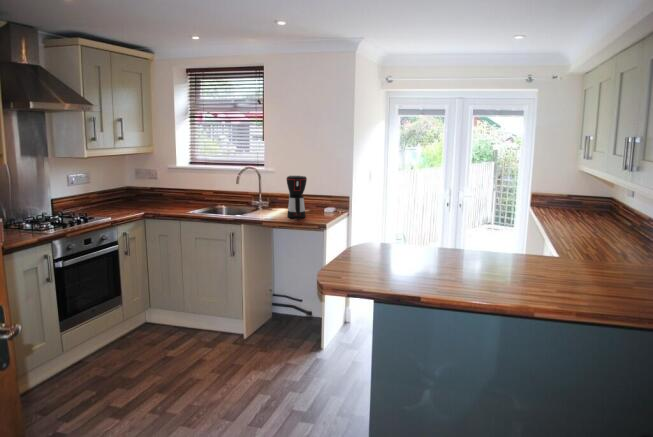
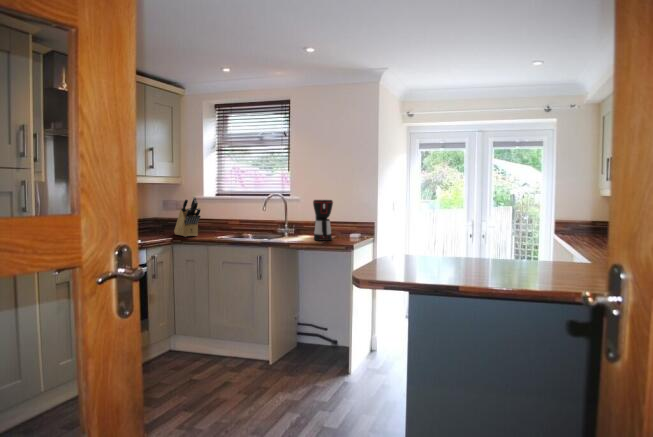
knife block: none [147,171,172,211] -> present [174,197,200,237]

